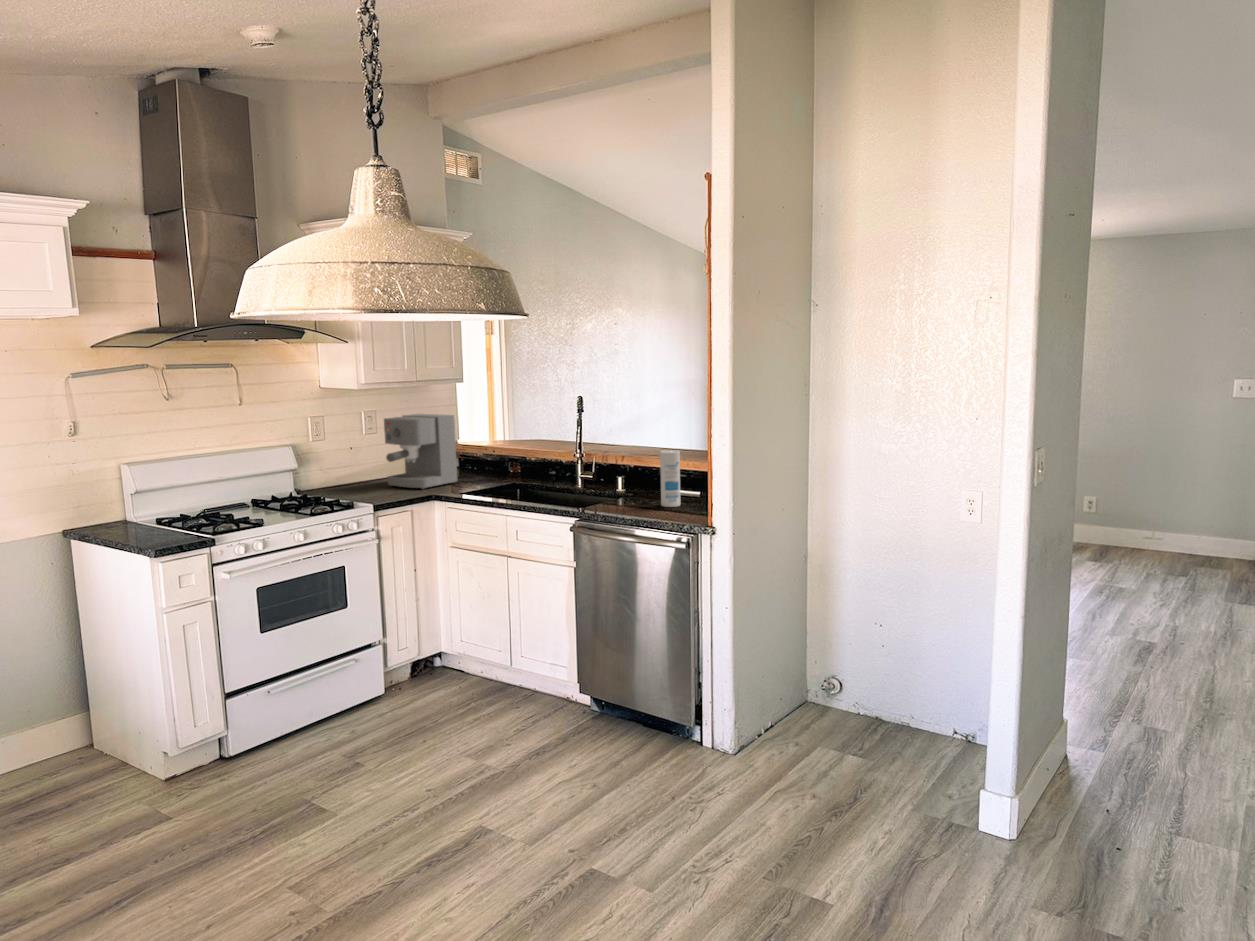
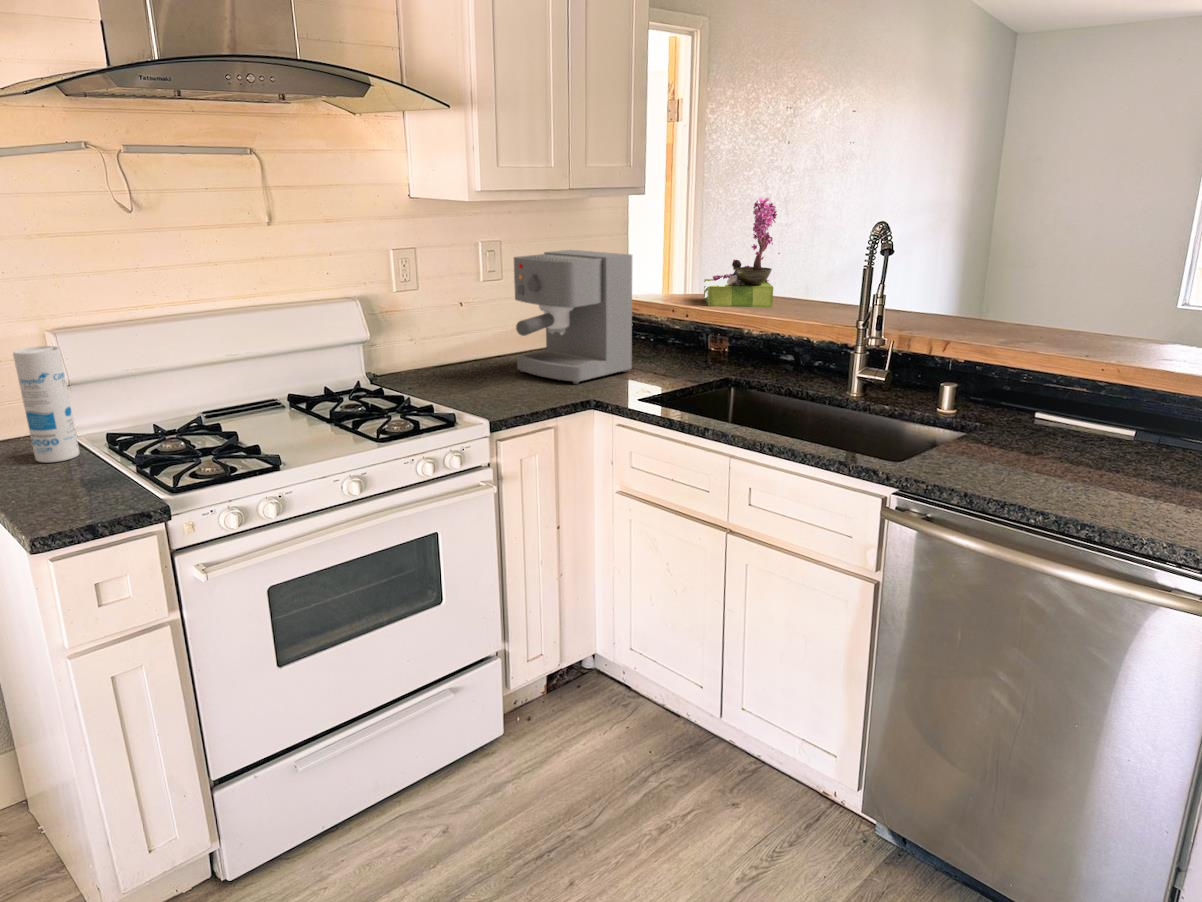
flower arrangement: none [504,379,550,446] -> present [704,197,780,307]
canister: present [660,450,680,507] -> present [13,346,79,462]

